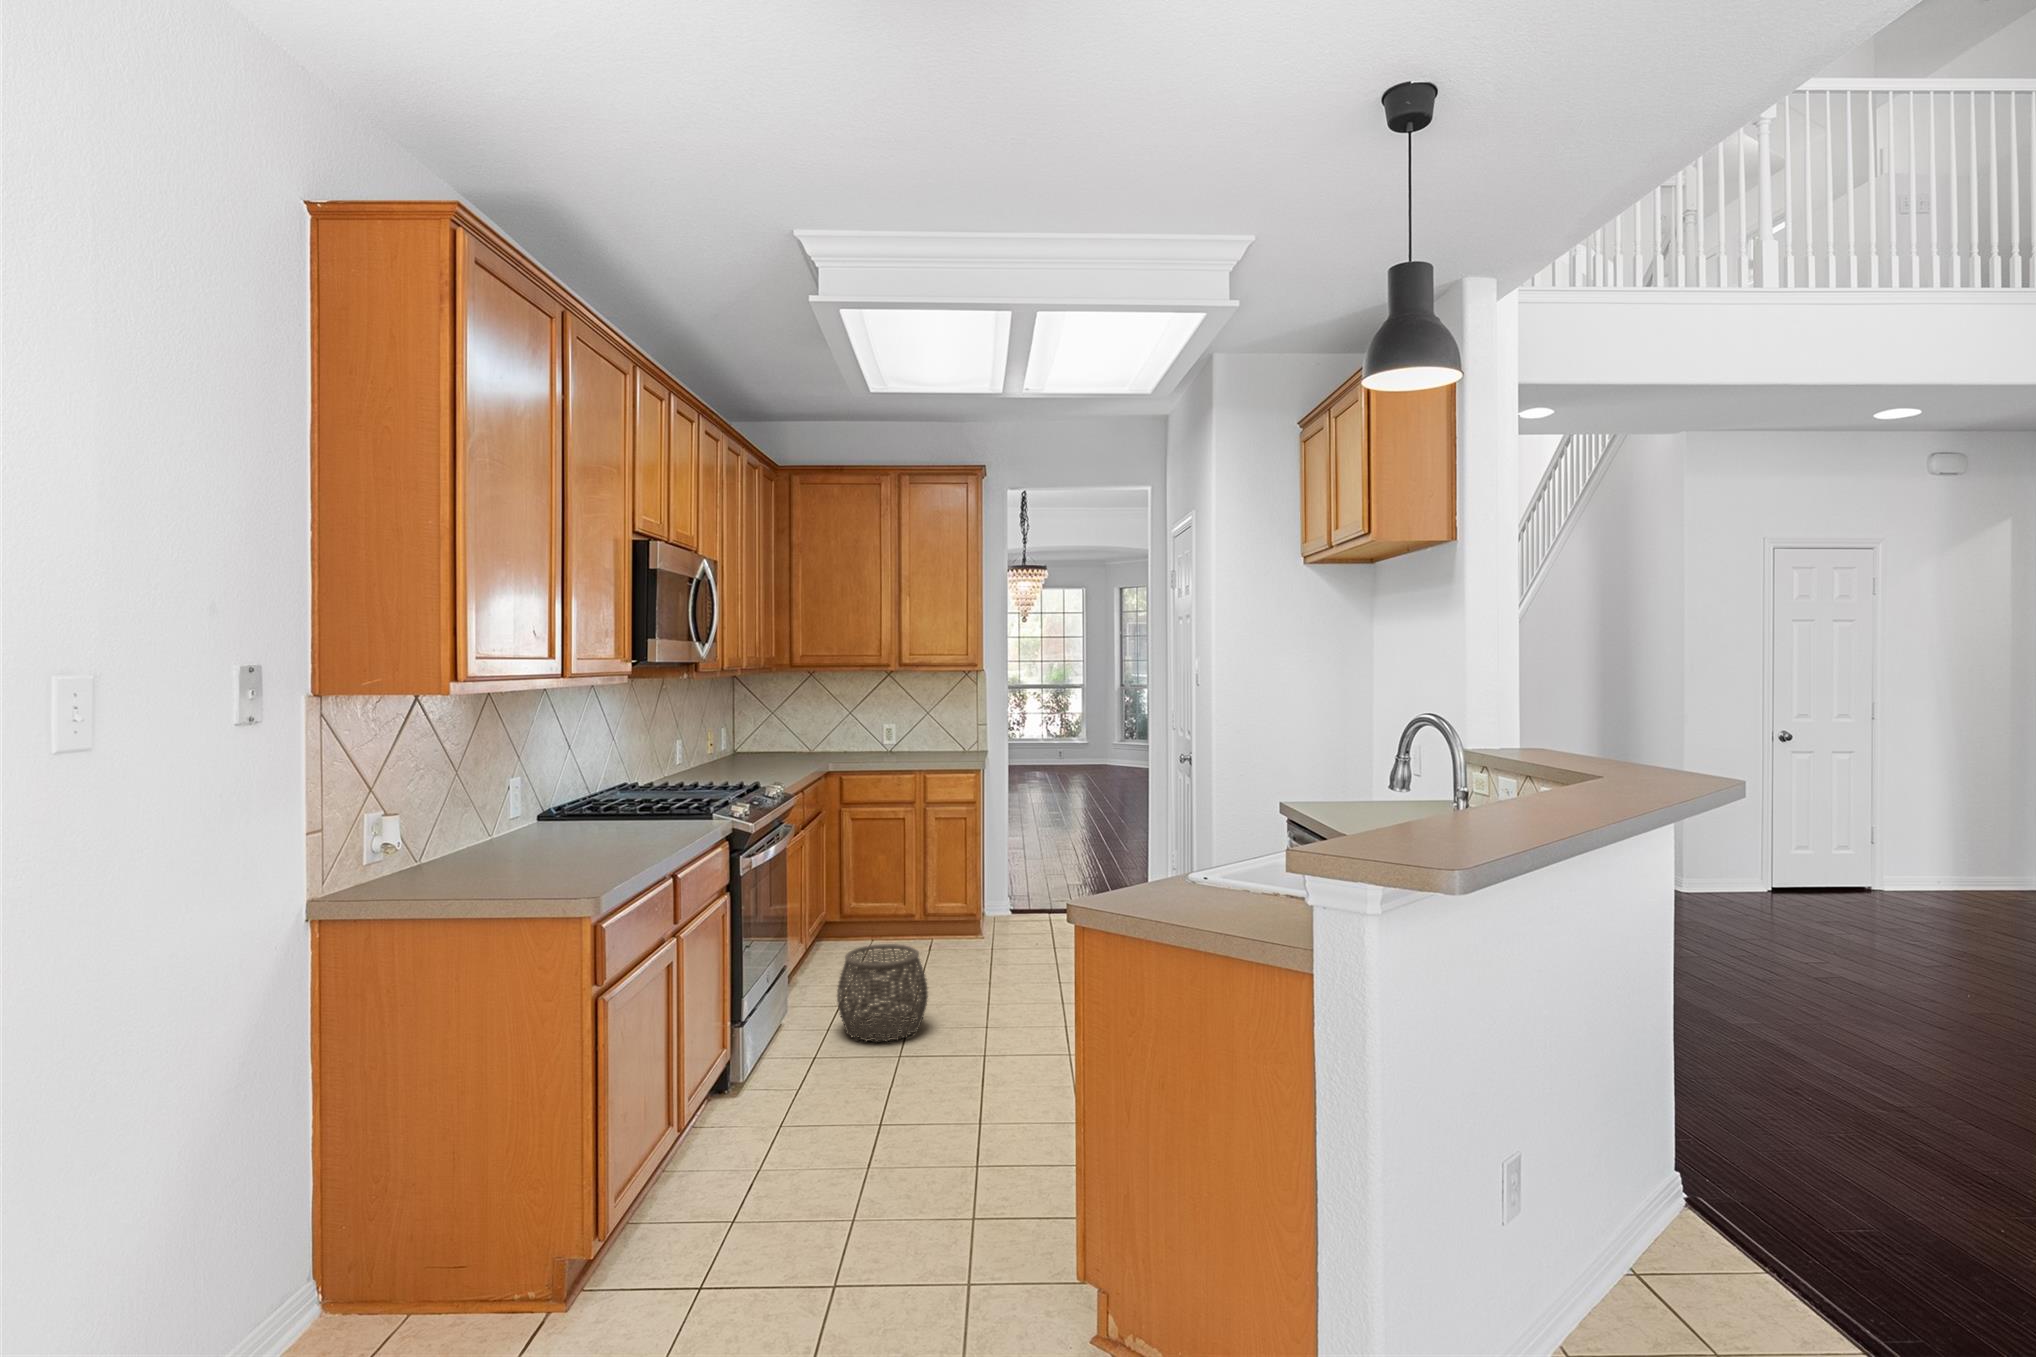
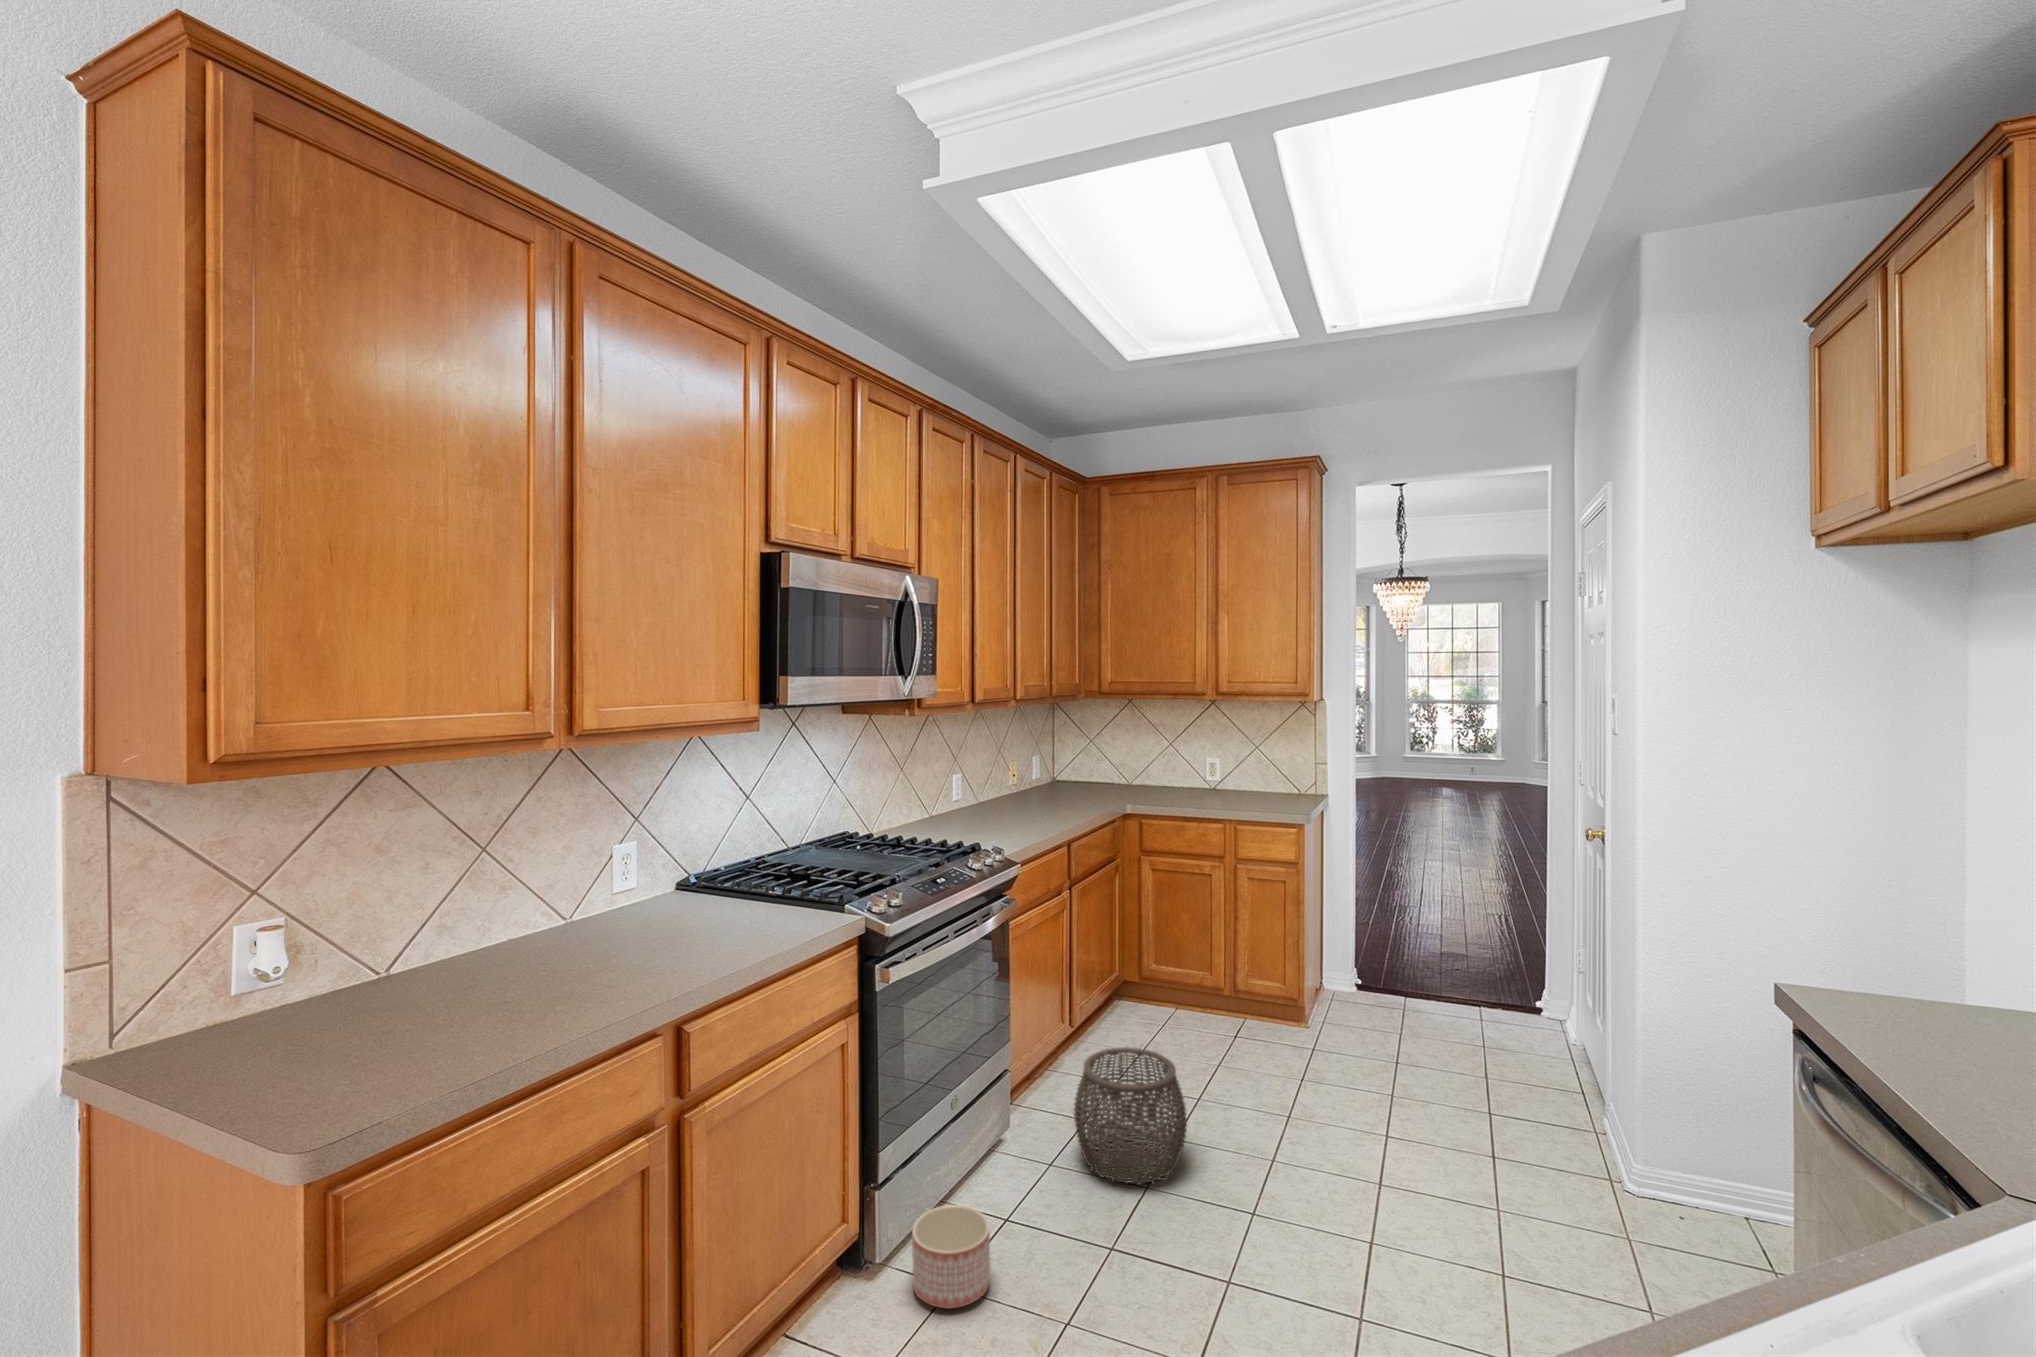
planter: none [753,1056,816,1124] -> present [912,1205,990,1308]

